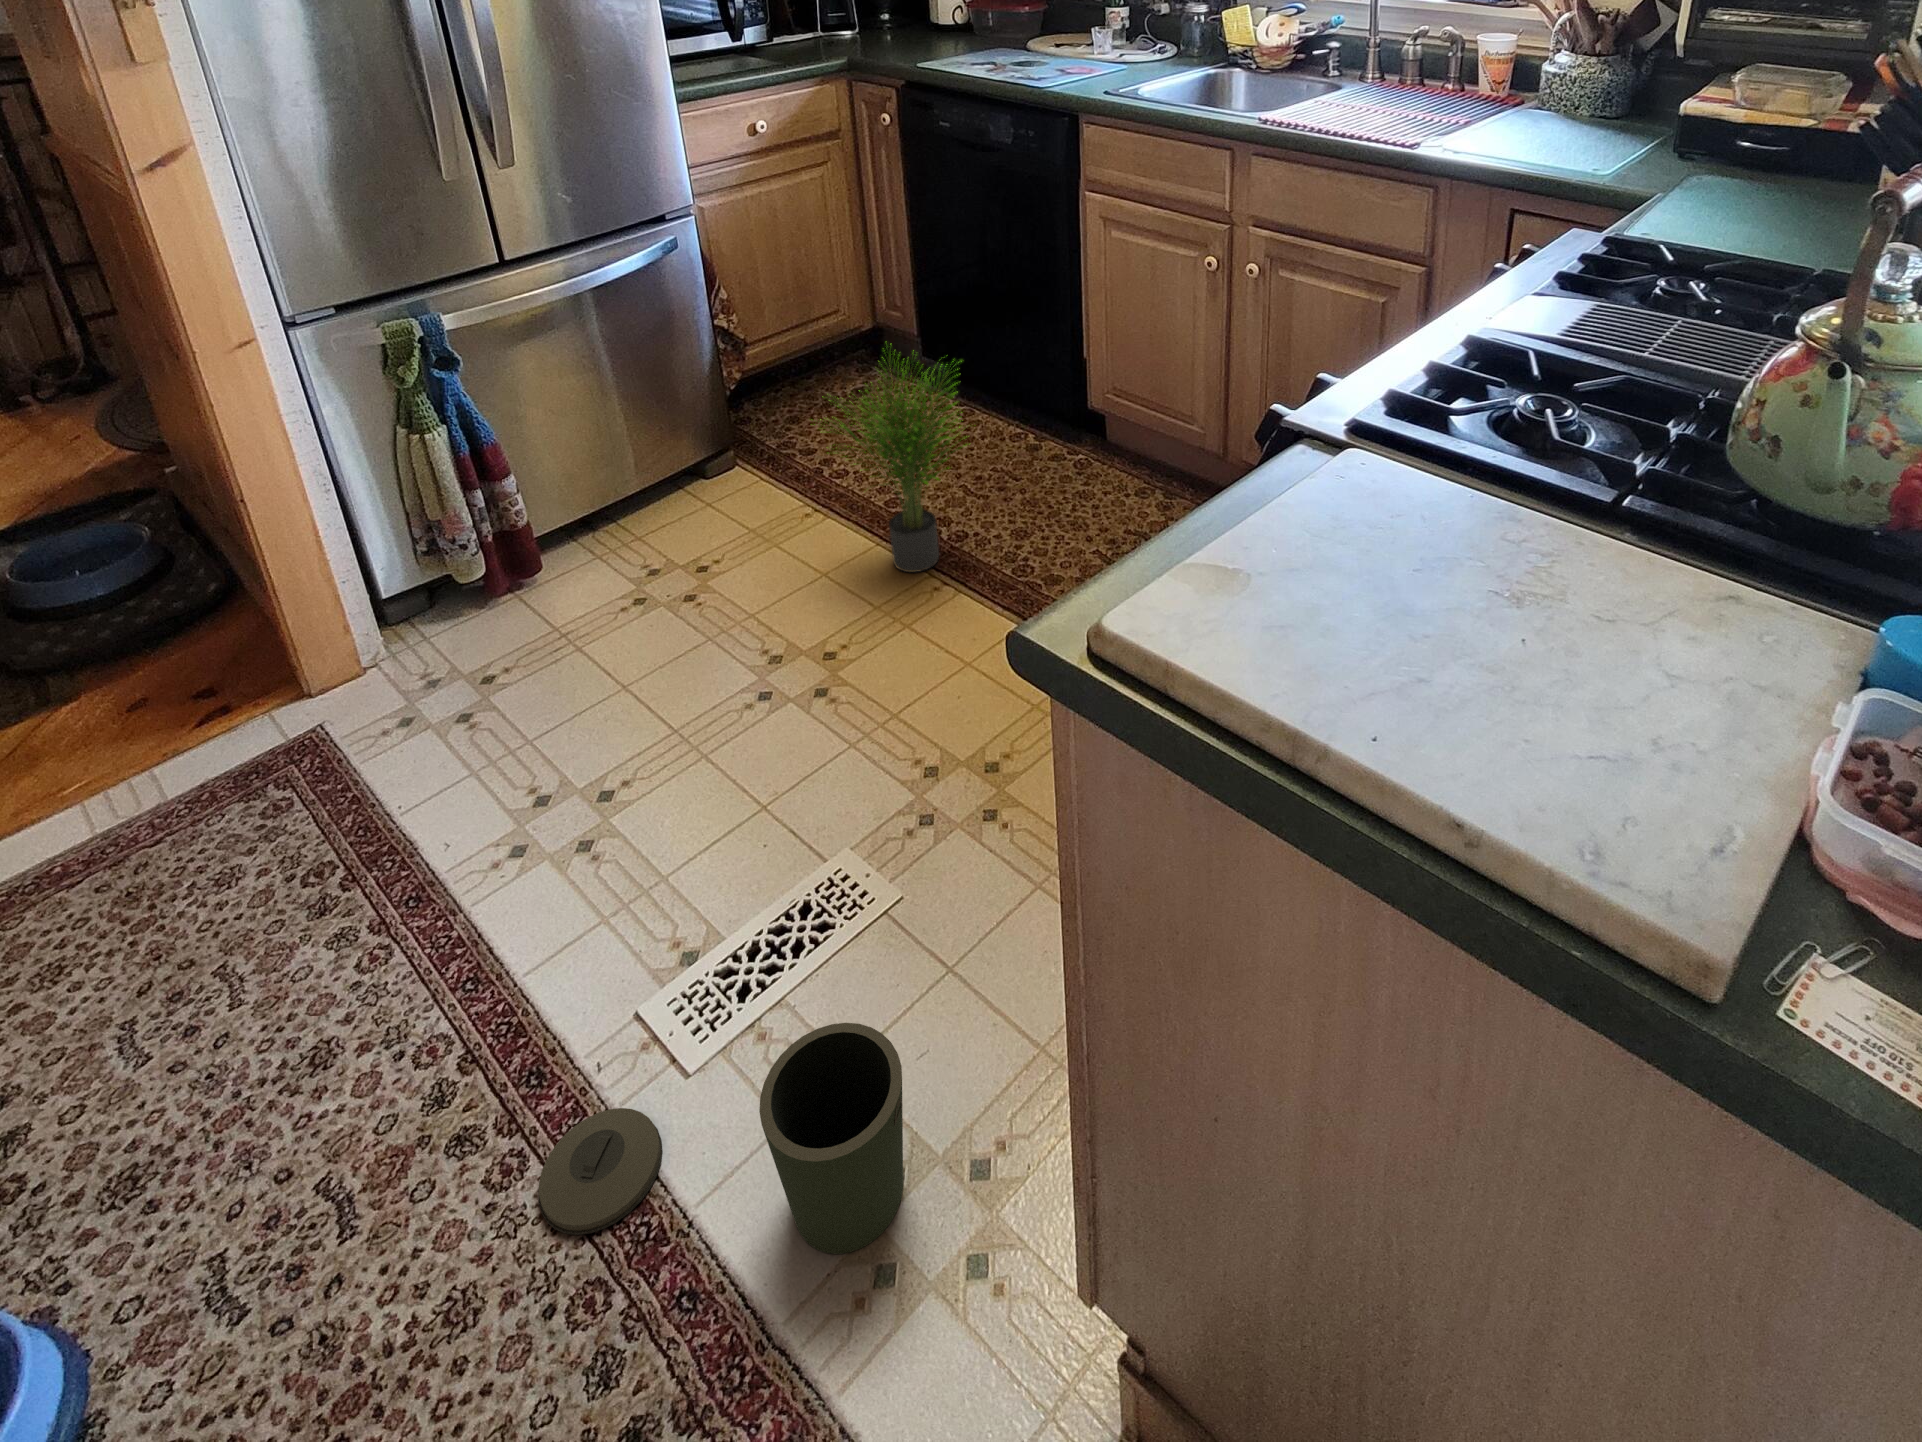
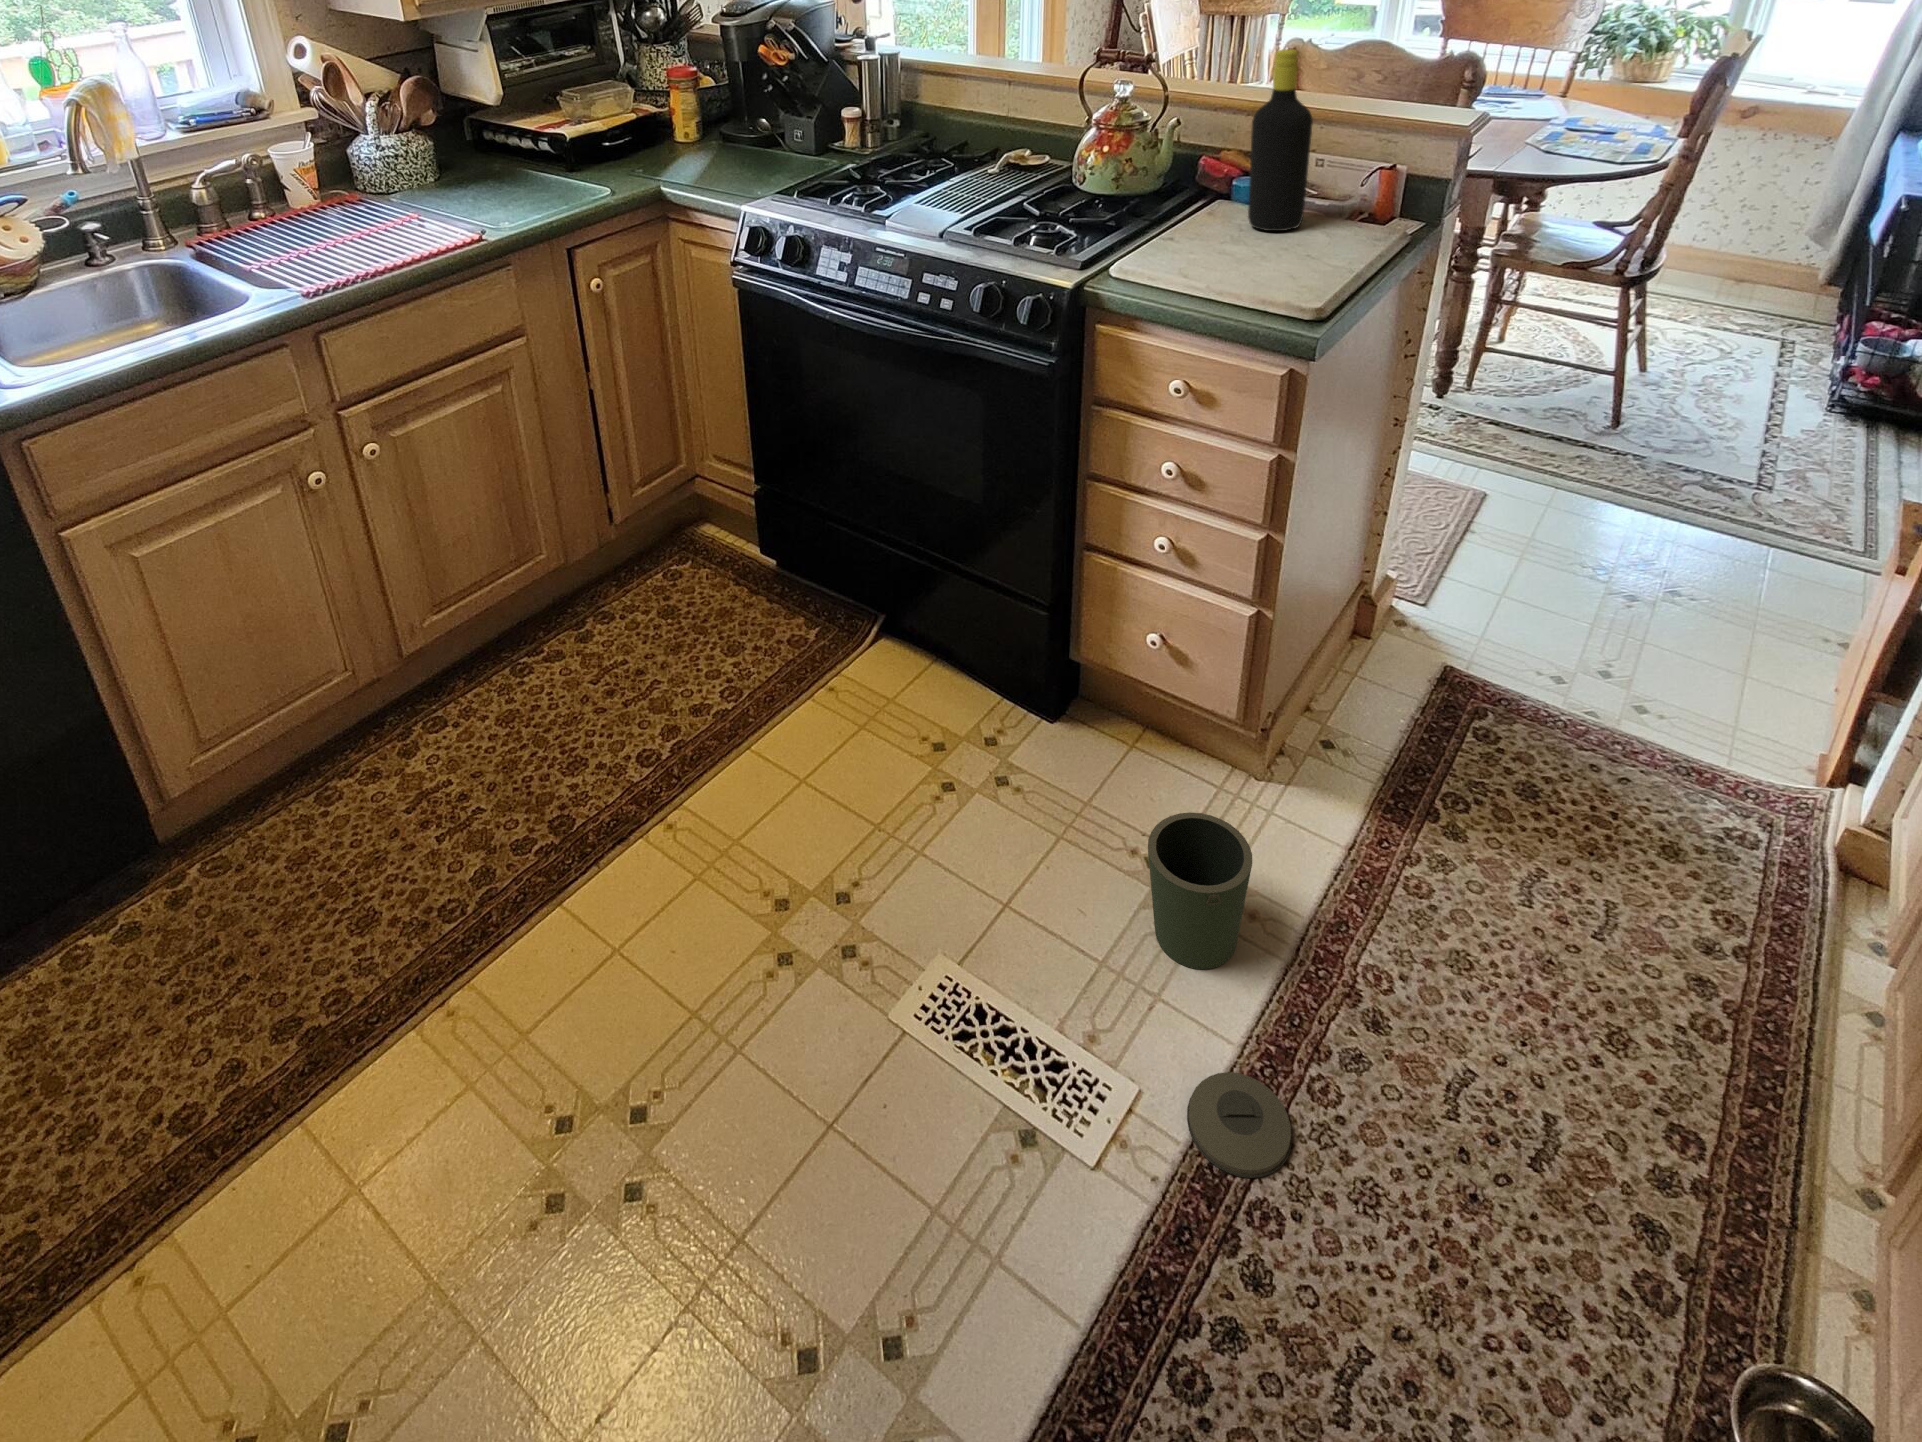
bottle: none [1538,241,1739,747] -> present [1248,49,1313,231]
potted plant: present [824,360,964,572] -> none [202,766,418,1101]

